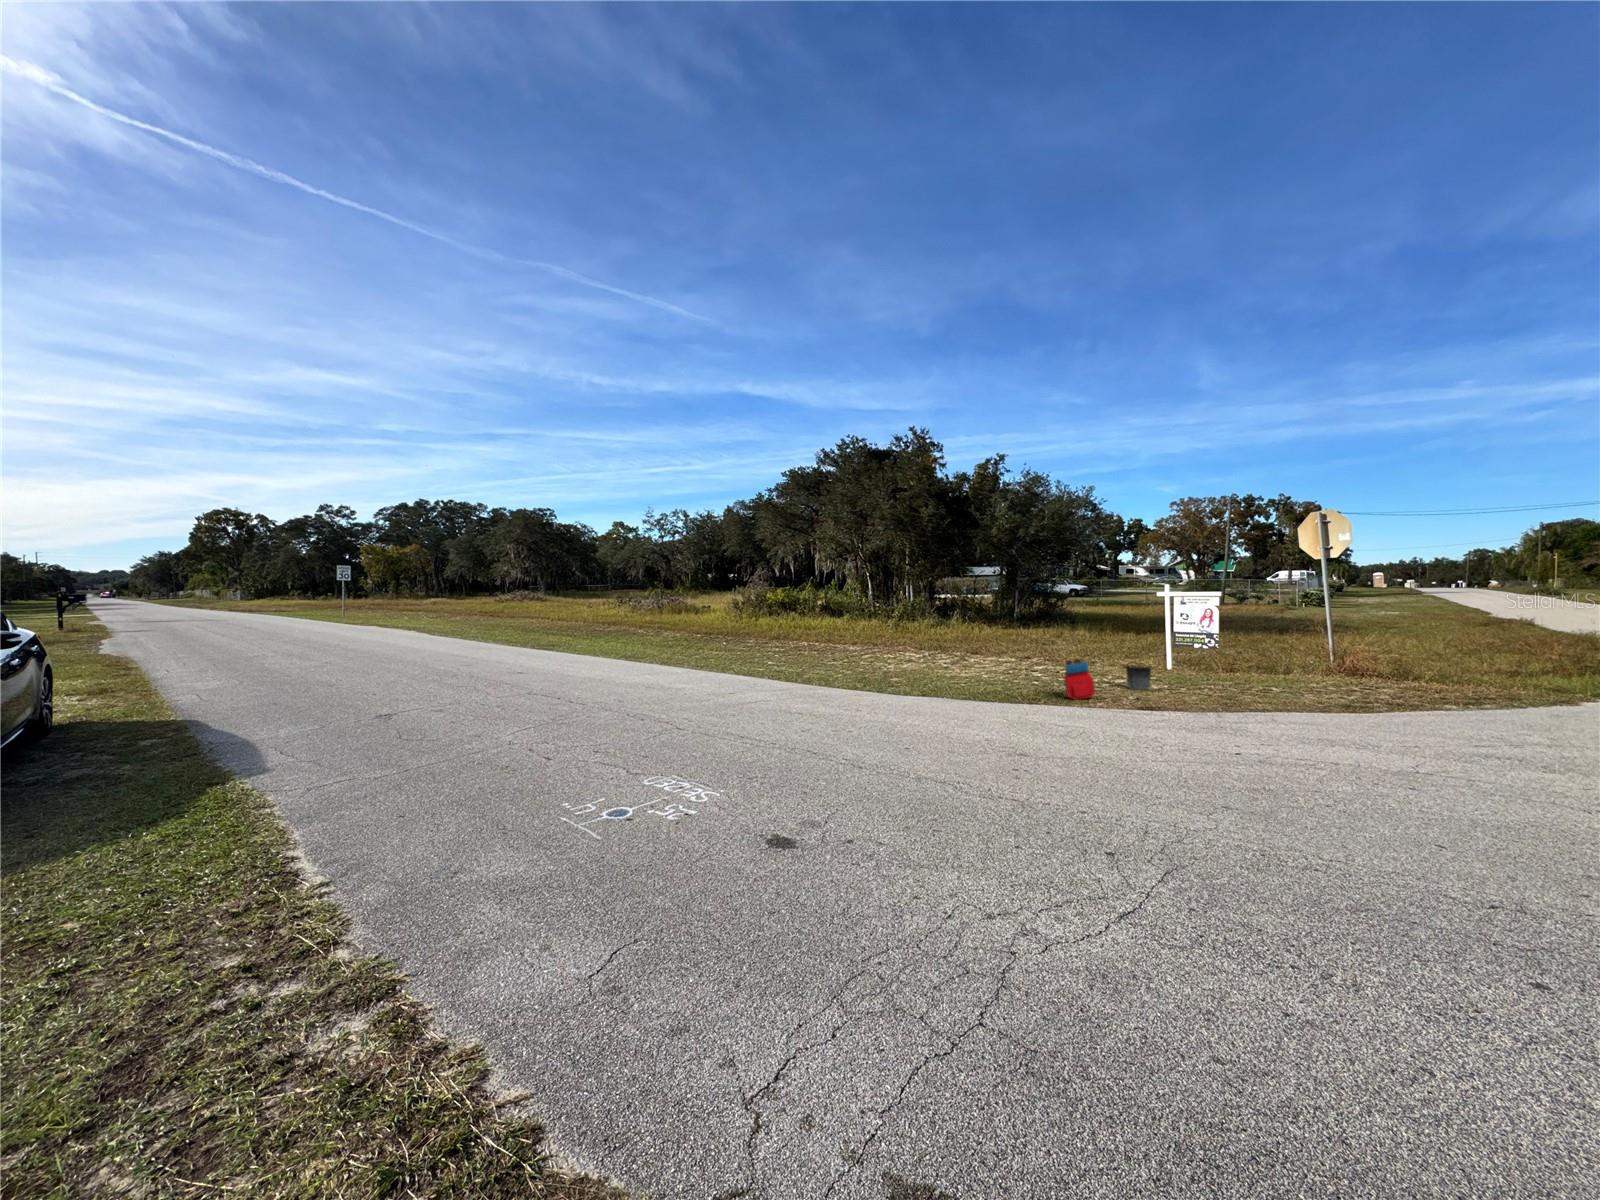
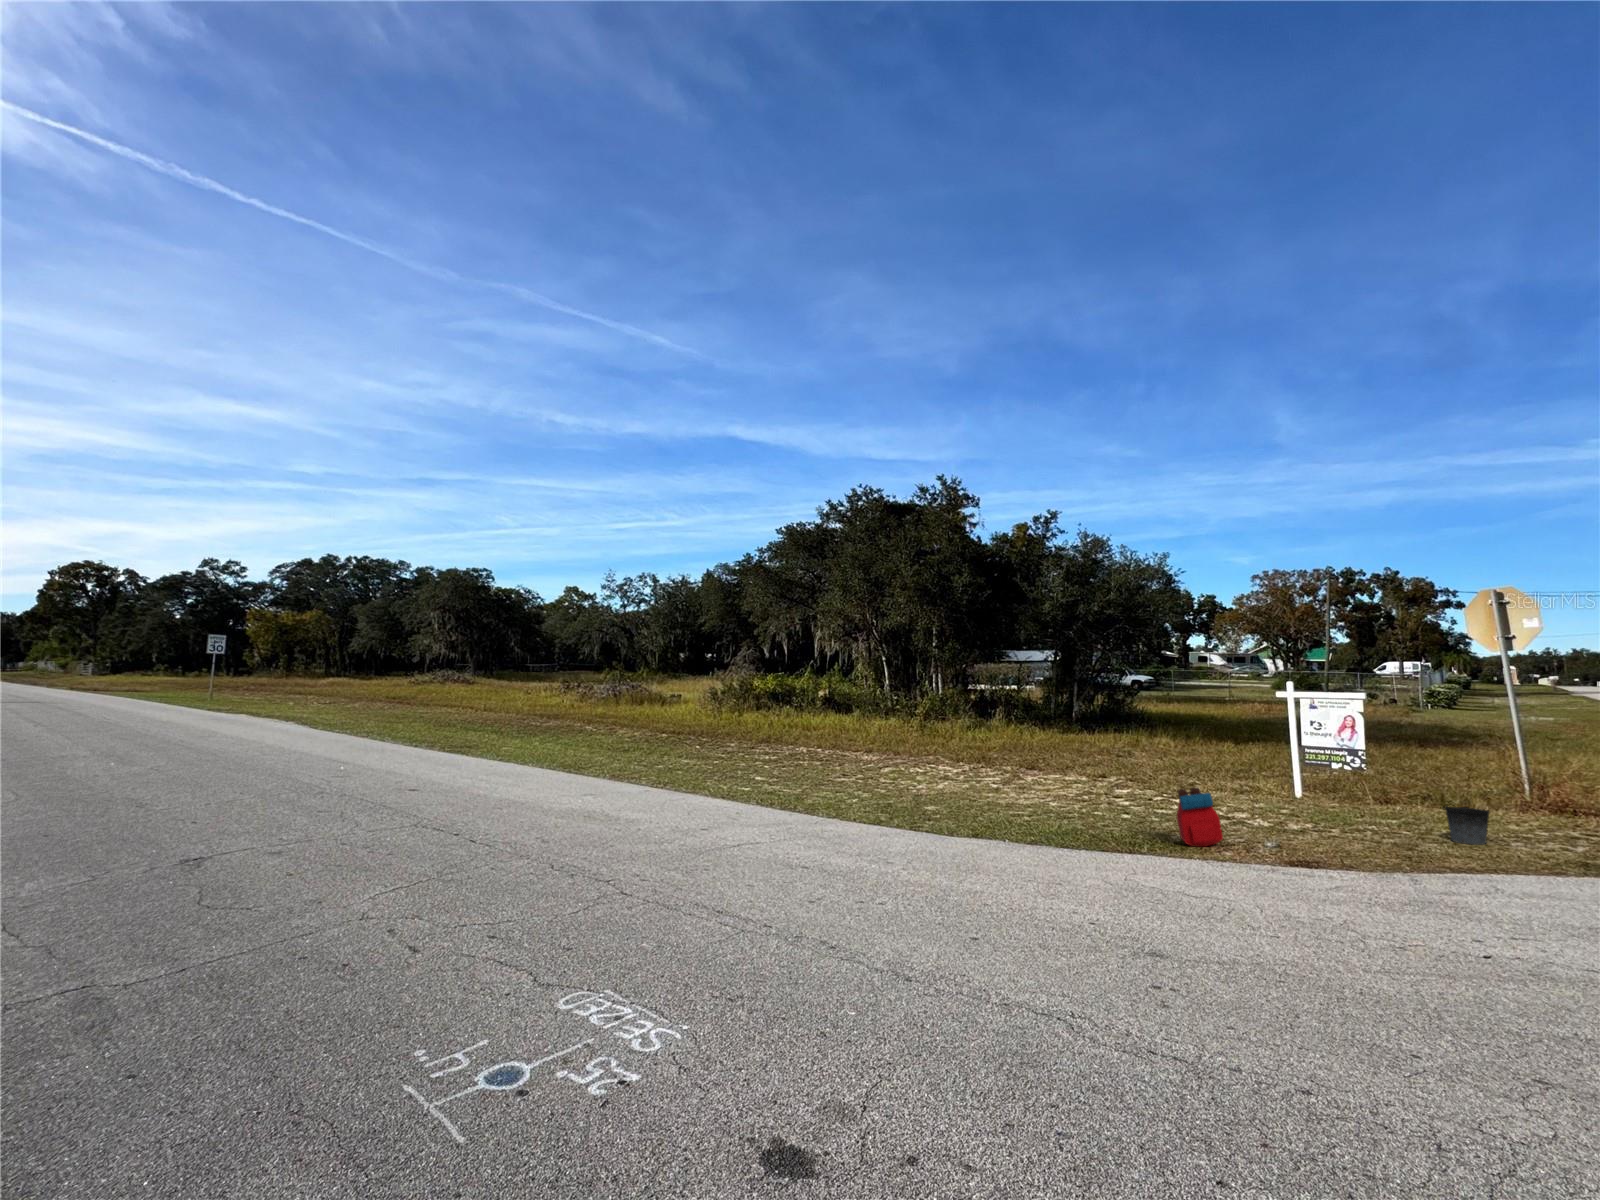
bucket: present [1125,666,1151,690] -> present [1443,806,1490,845]

